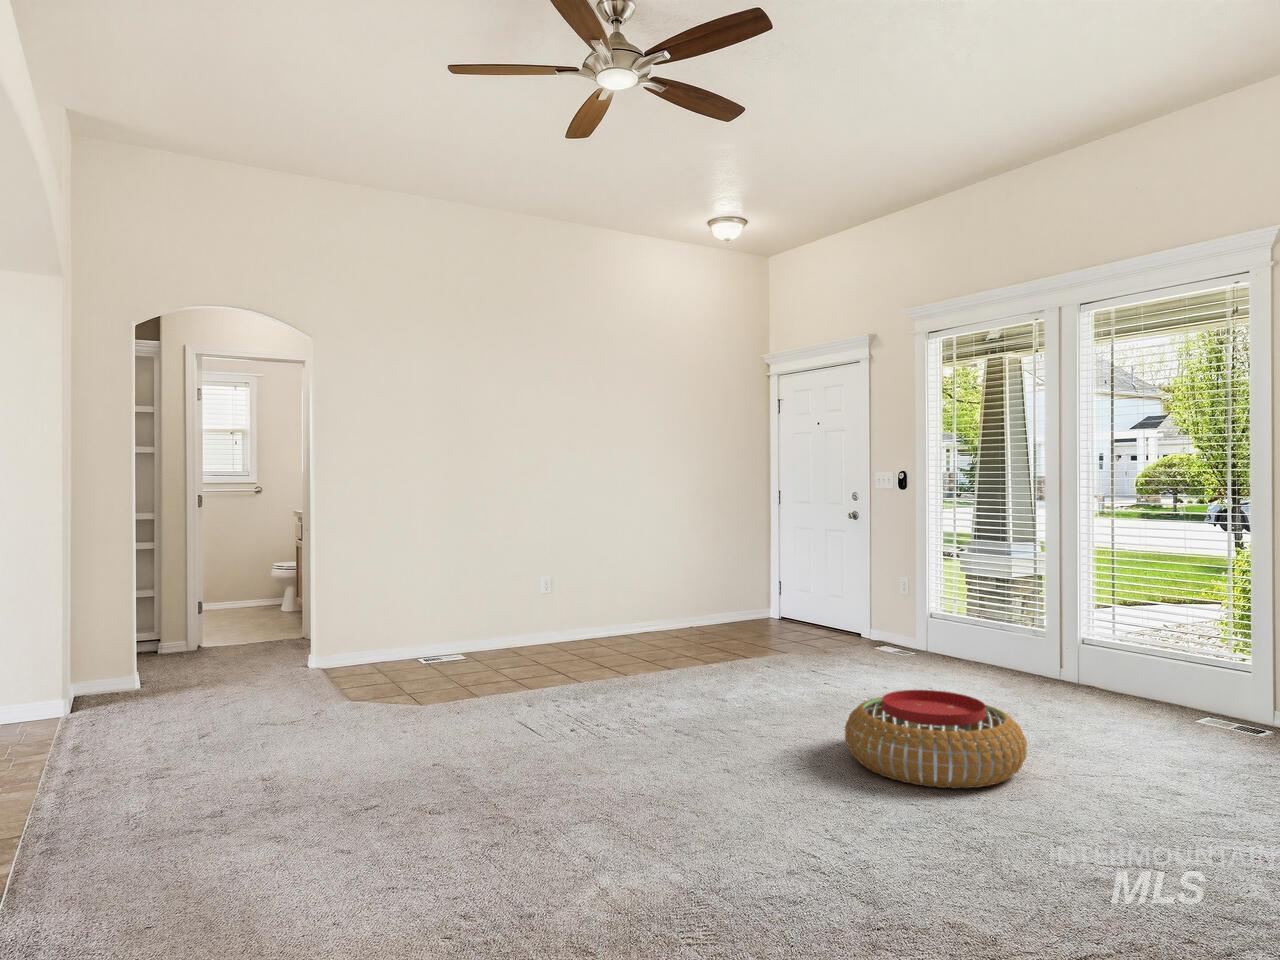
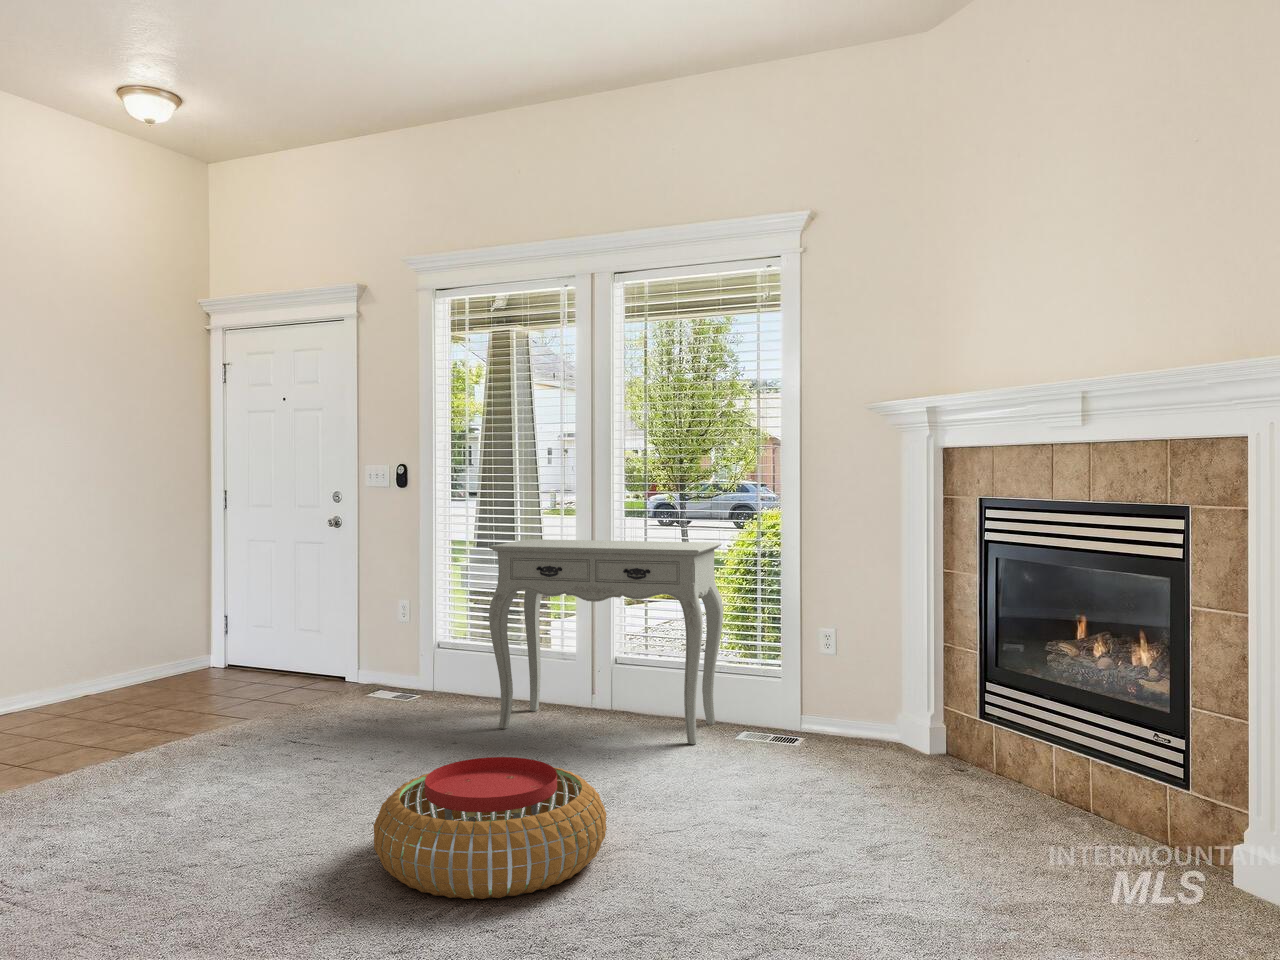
console table: none [963,533,1189,719] -> present [489,539,723,744]

